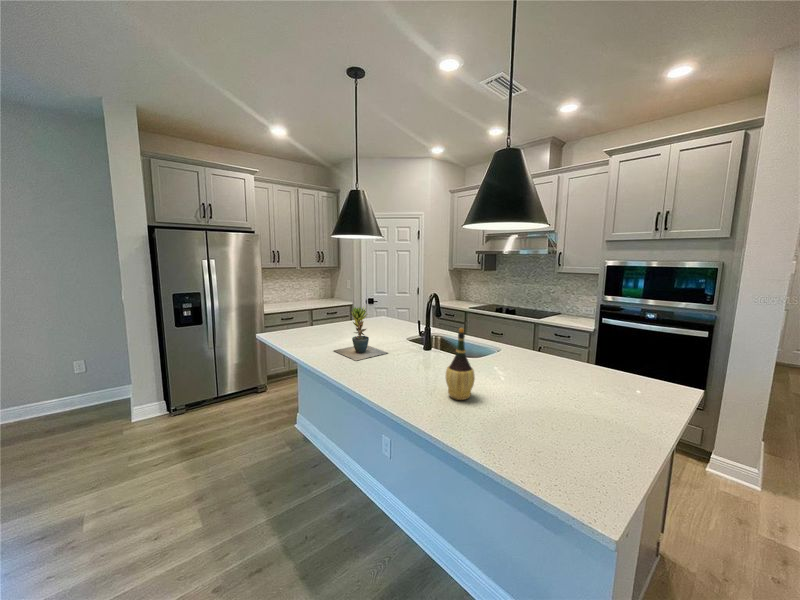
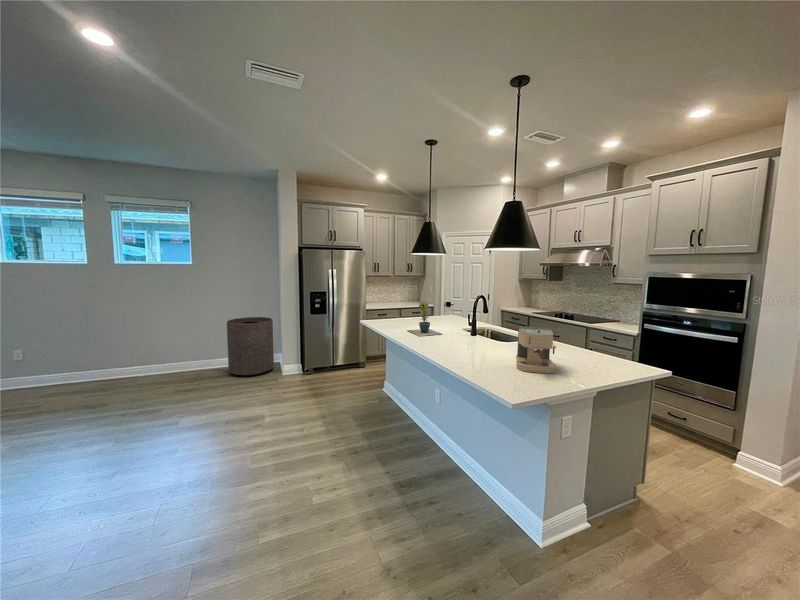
wine bottle: present [446,328,475,400] -> none [466,313,484,357]
trash can: none [13,334,116,434] -> present [227,317,274,375]
coffee maker: none [527,345,603,427] -> present [516,326,557,373]

